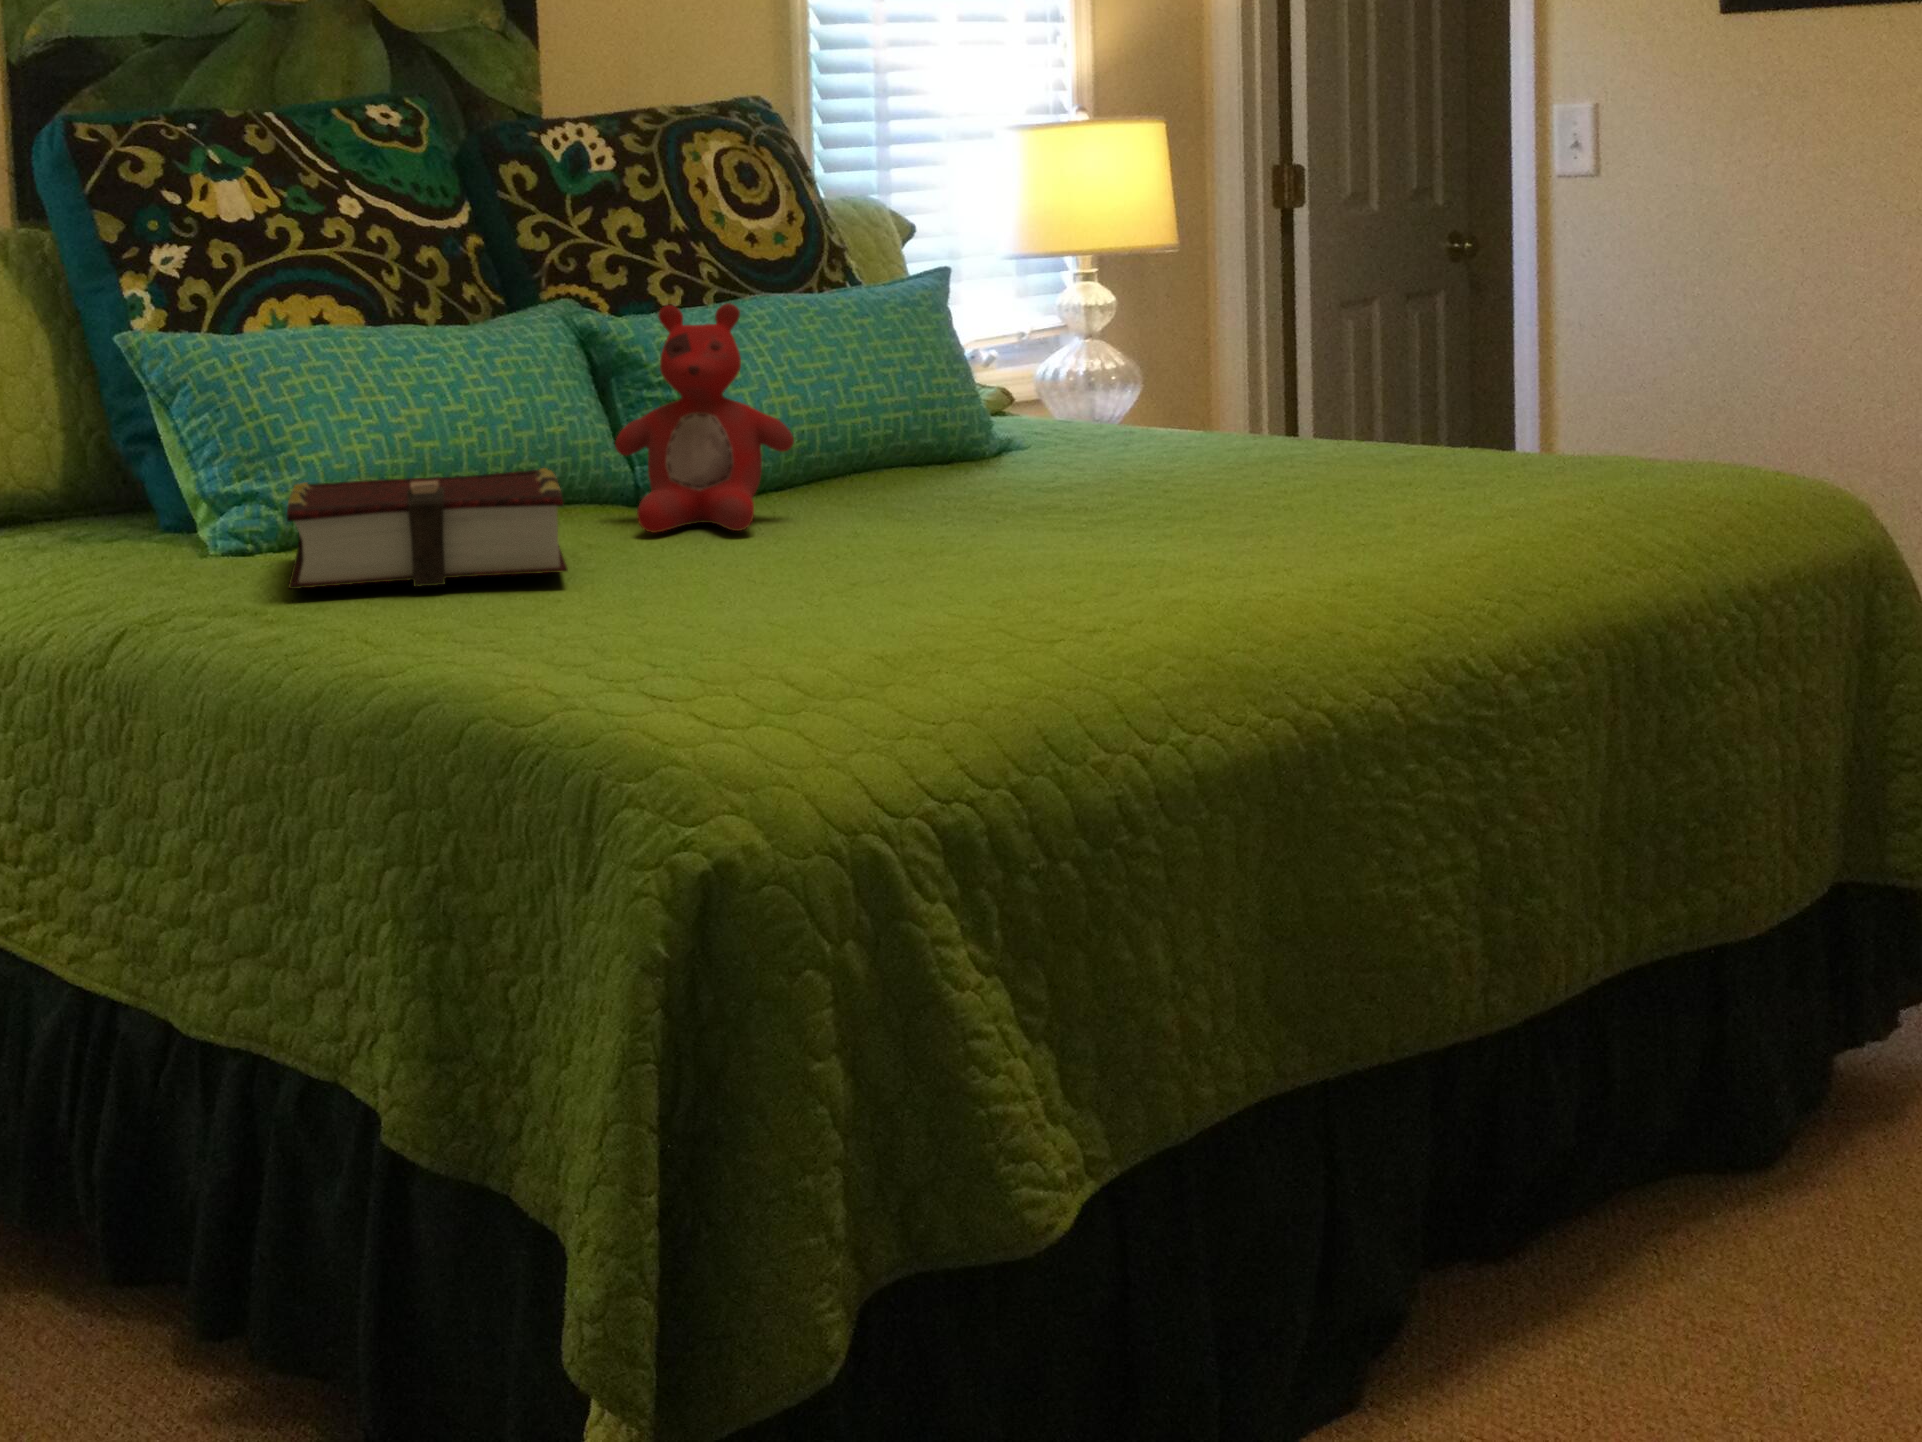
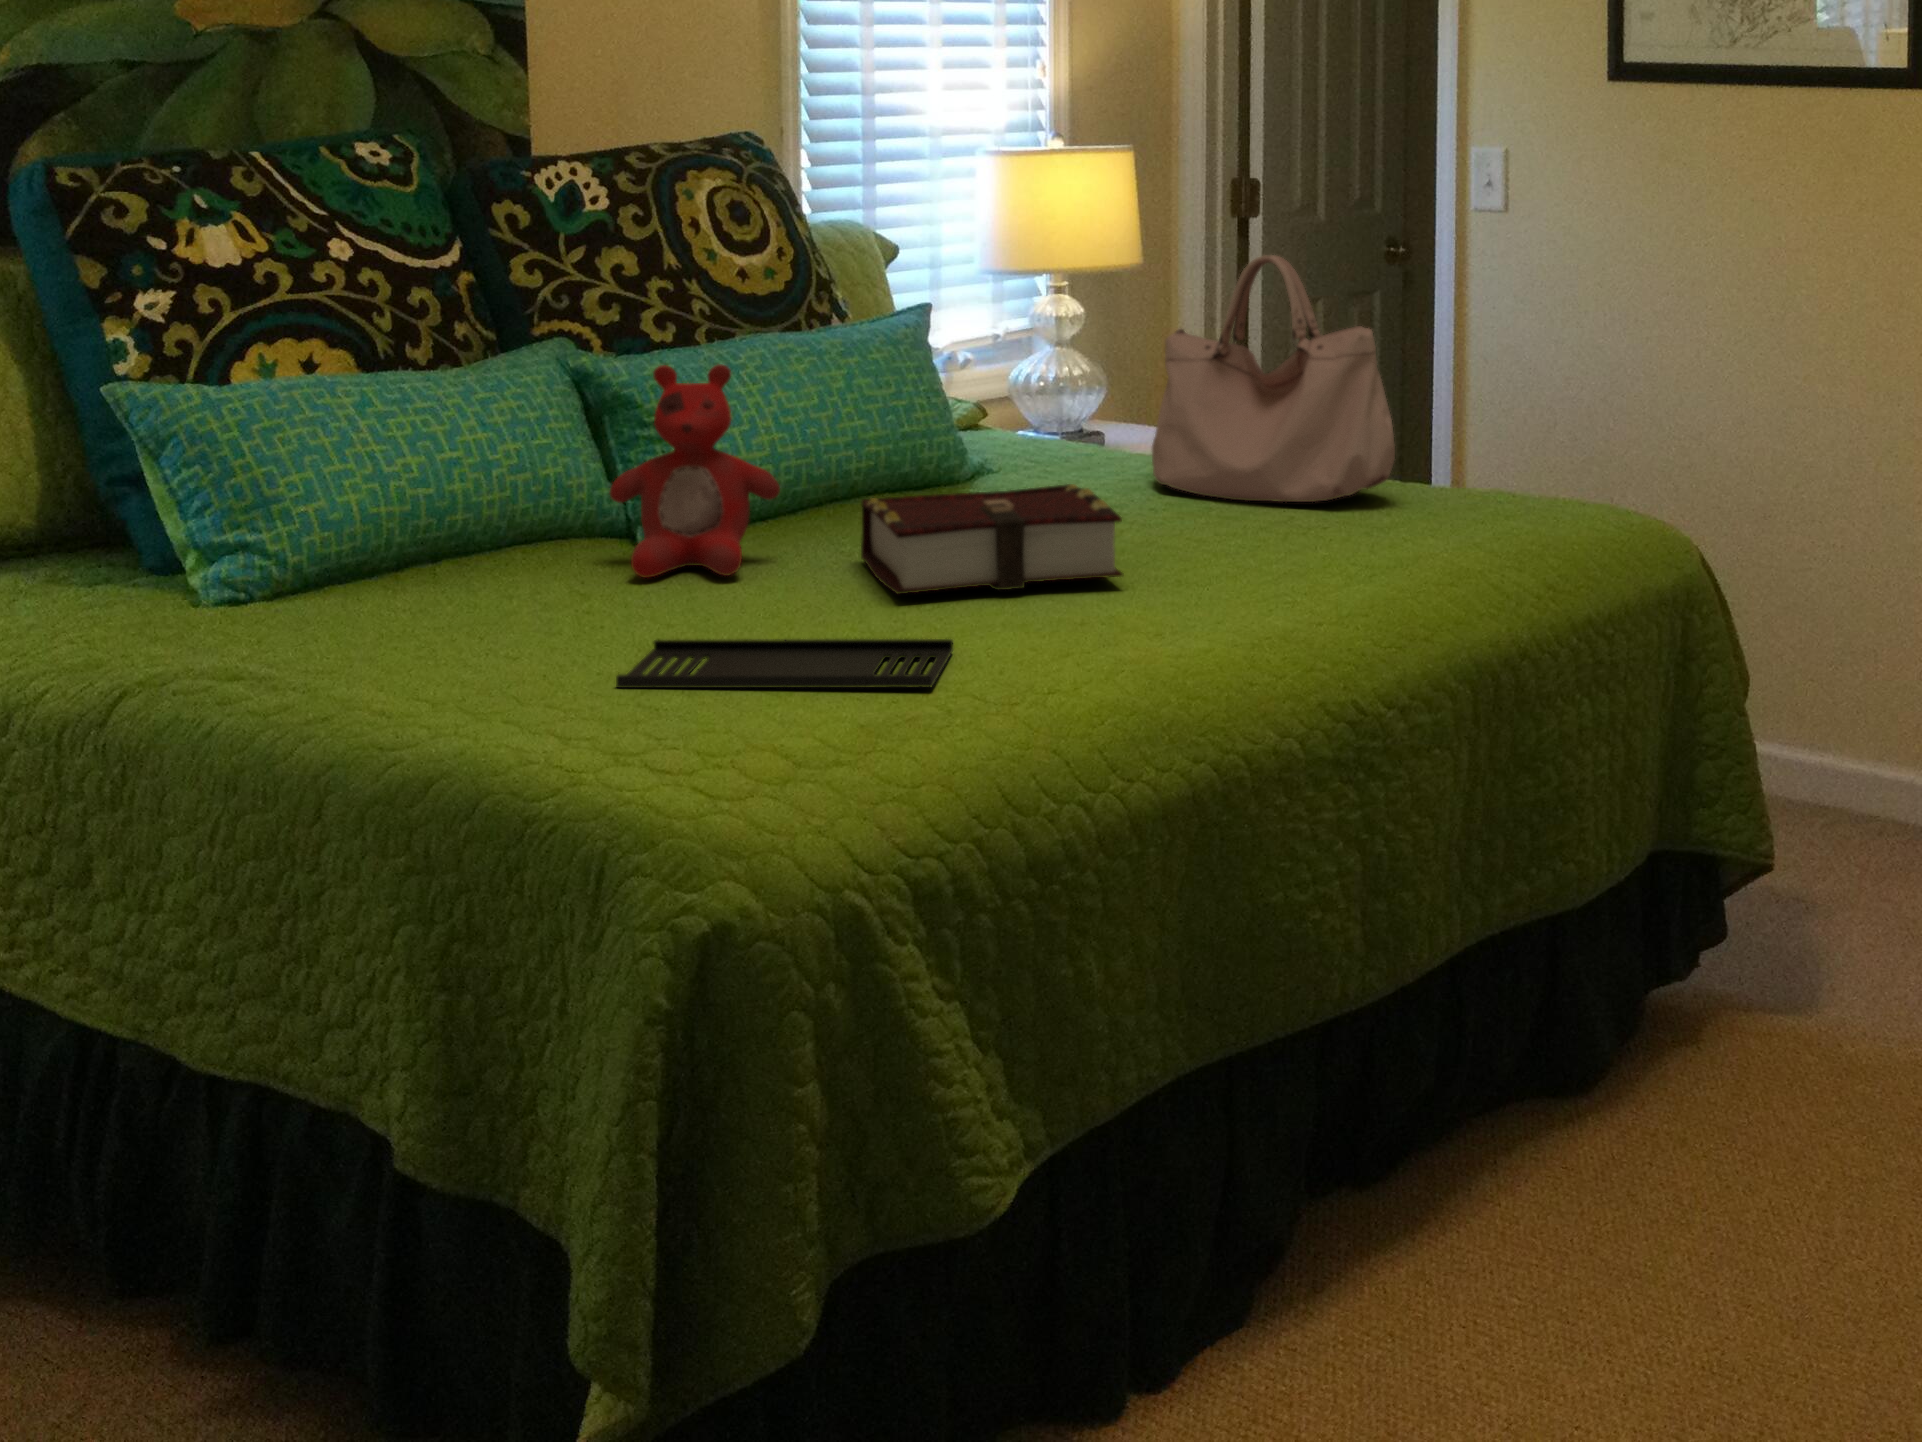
handbag: none [1200,190,1487,467] -> present [1152,255,1395,502]
book: present [287,468,568,589] -> present [861,484,1123,594]
tray: none [617,584,988,630] -> present [616,639,953,688]

